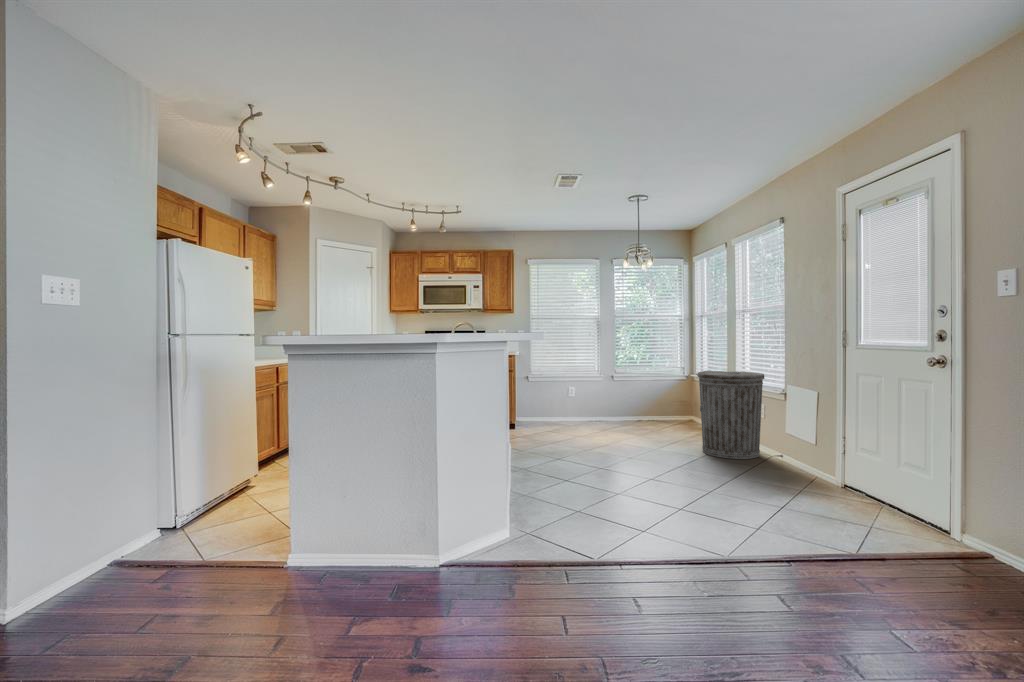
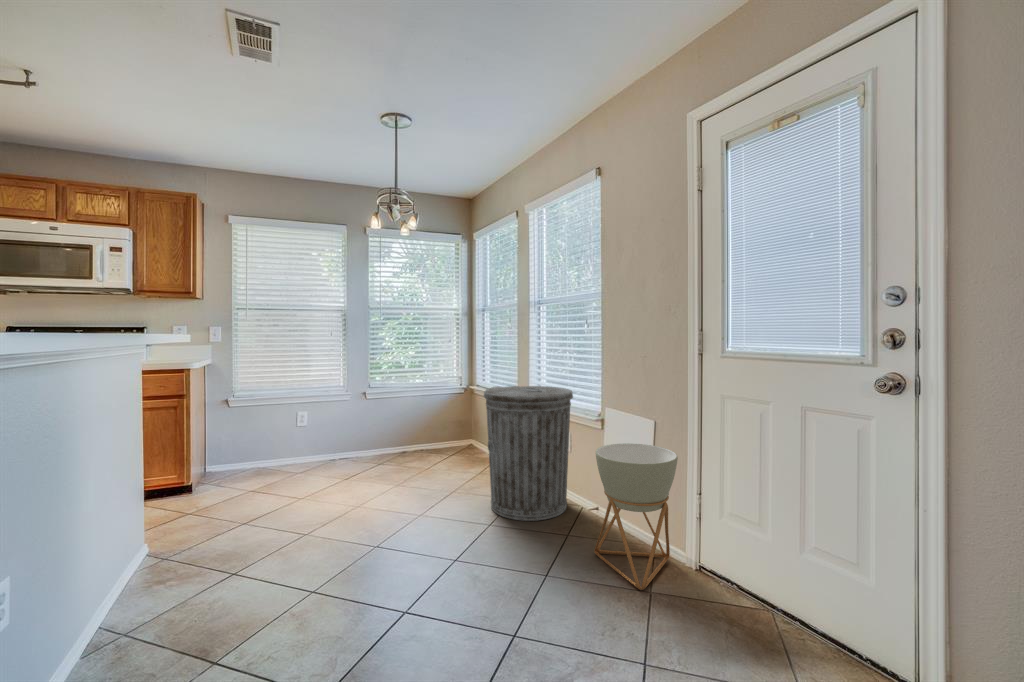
planter: none [769,406,827,488] -> present [594,443,678,590]

